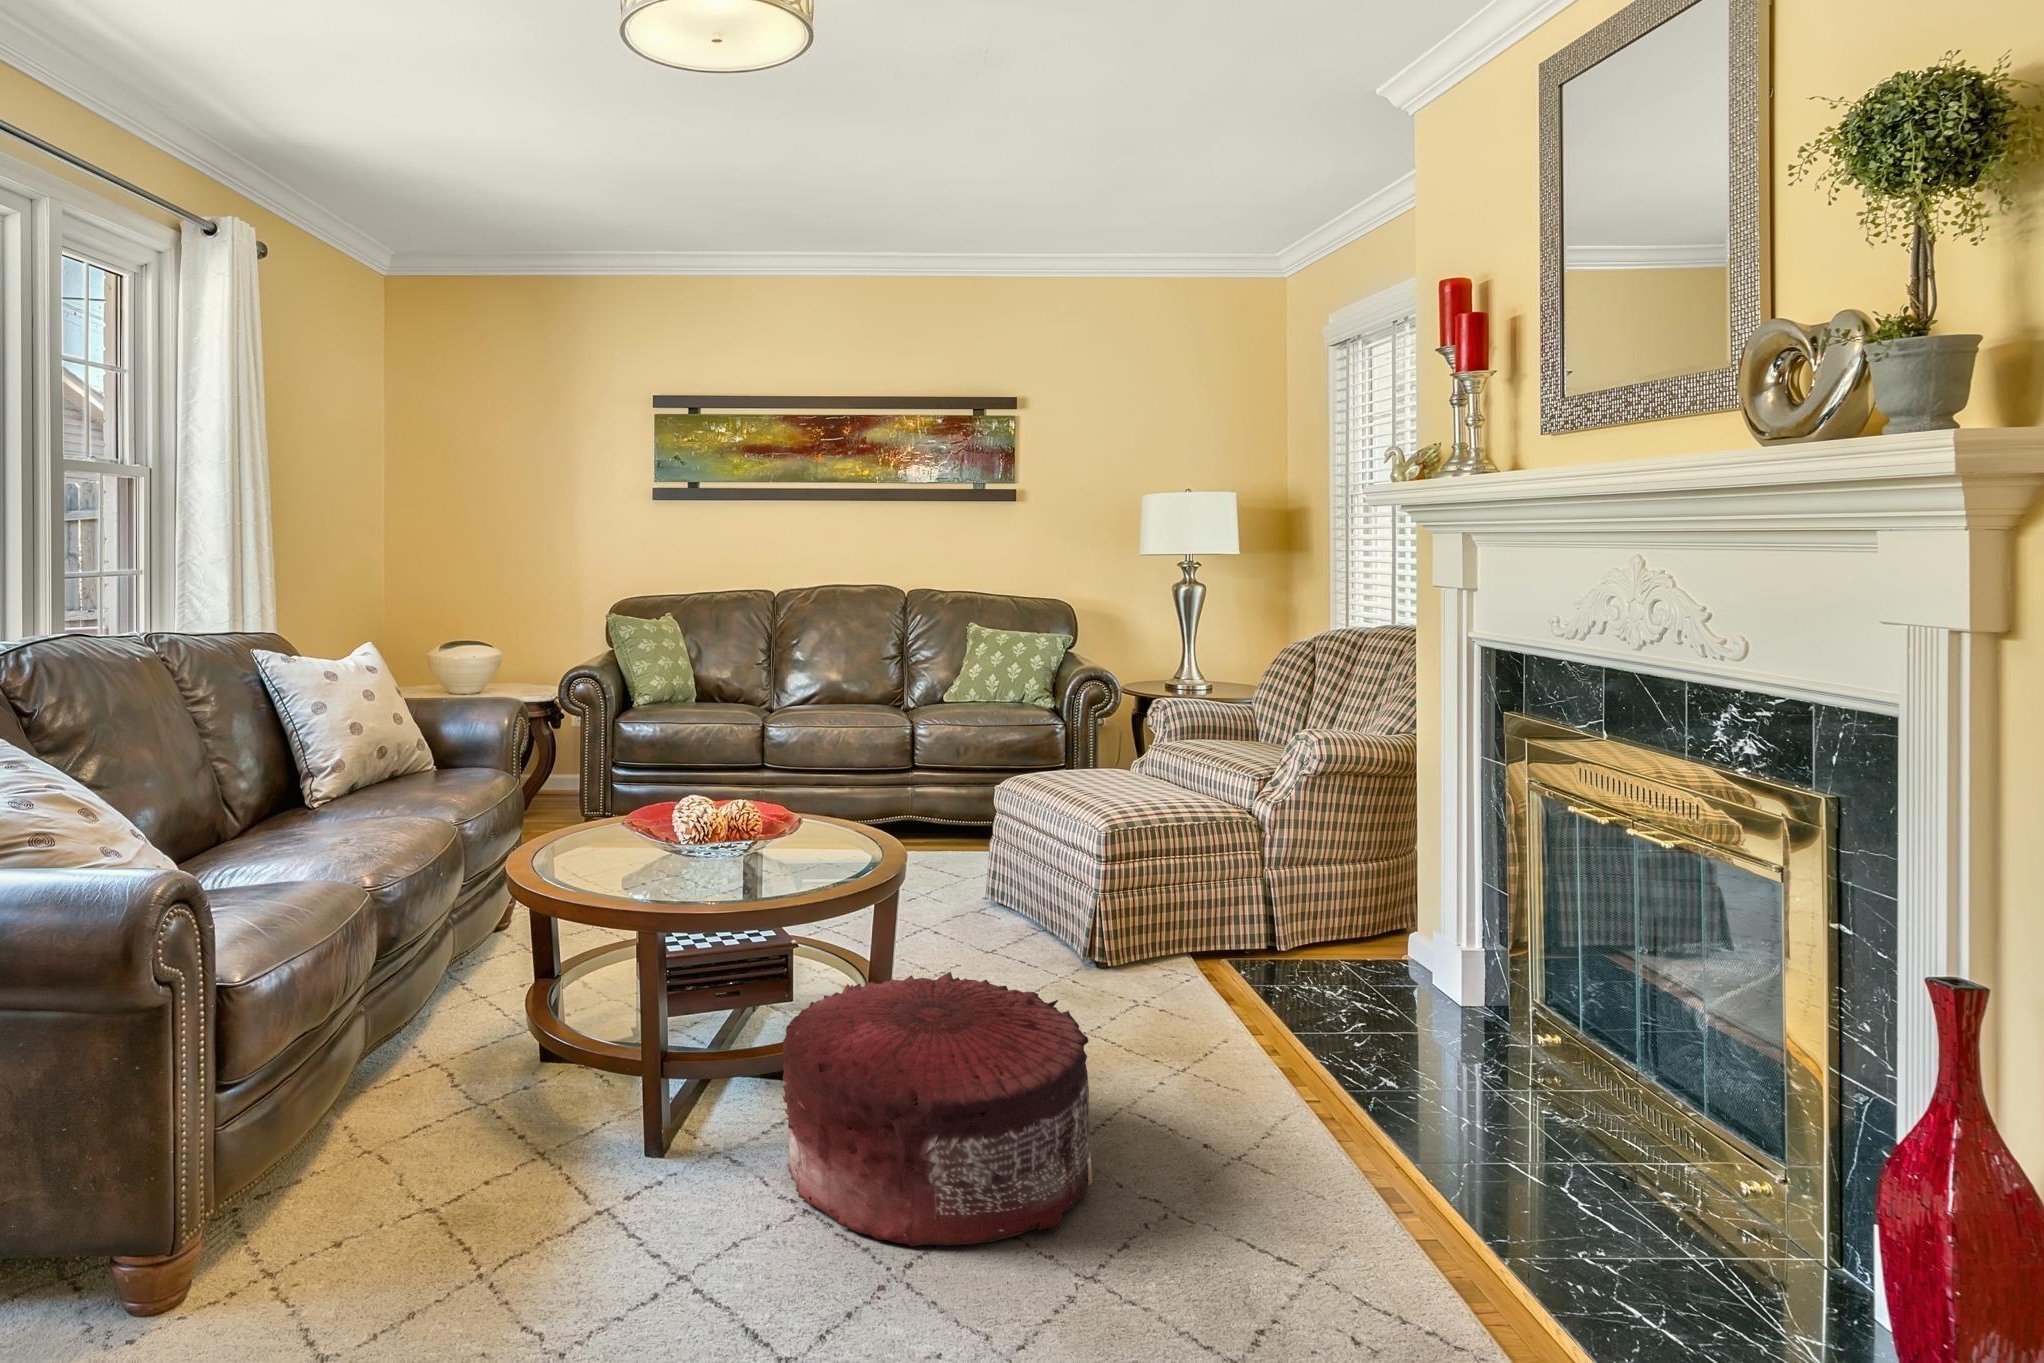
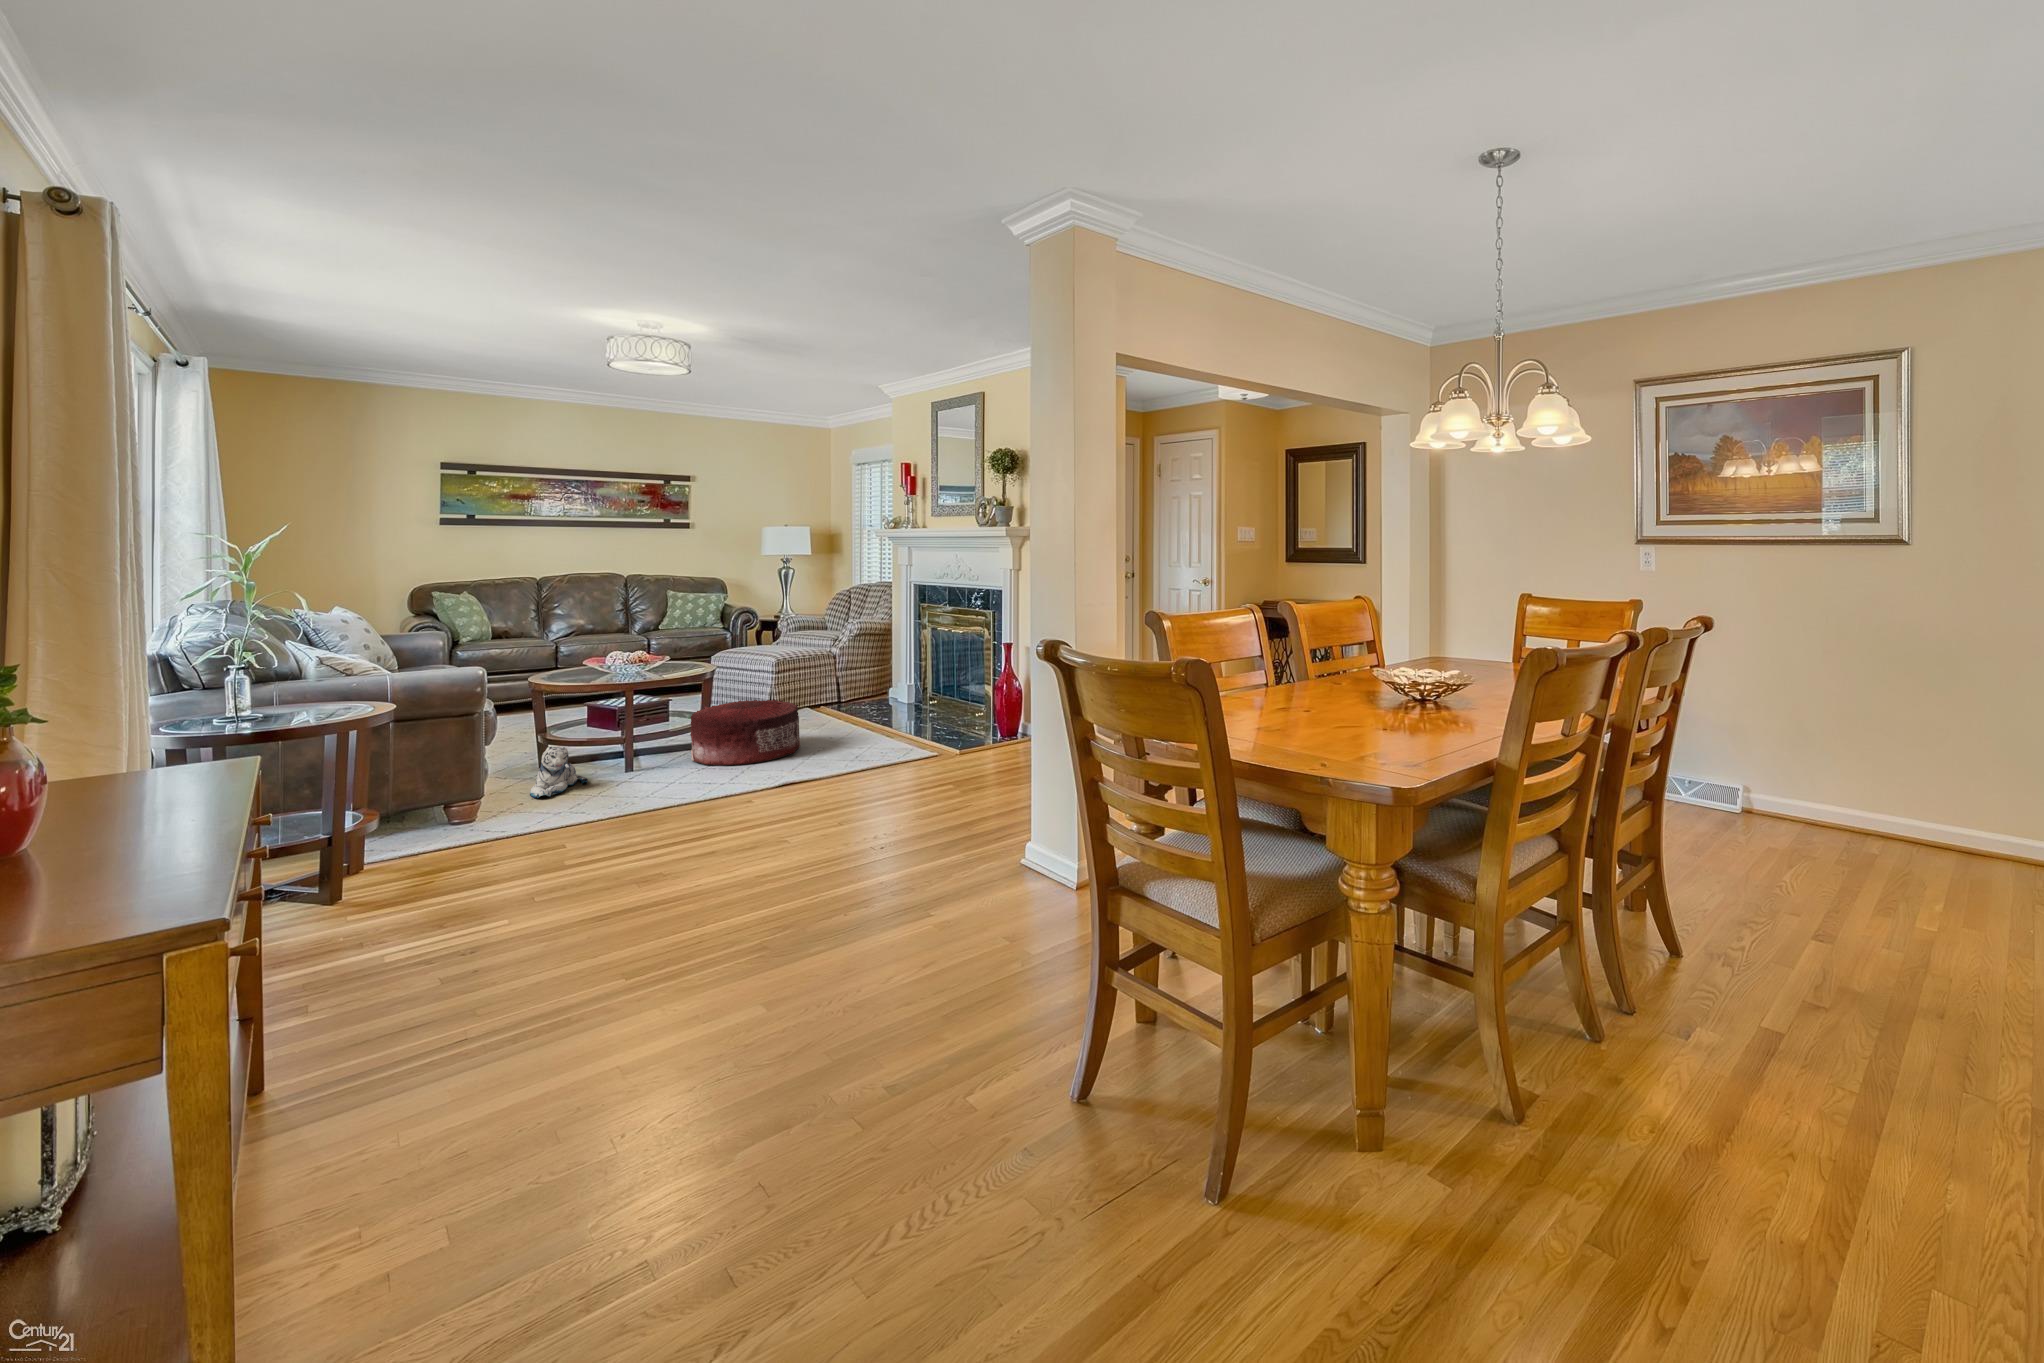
plush toy: none [325,1077,516,1248] -> present [530,747,588,798]

